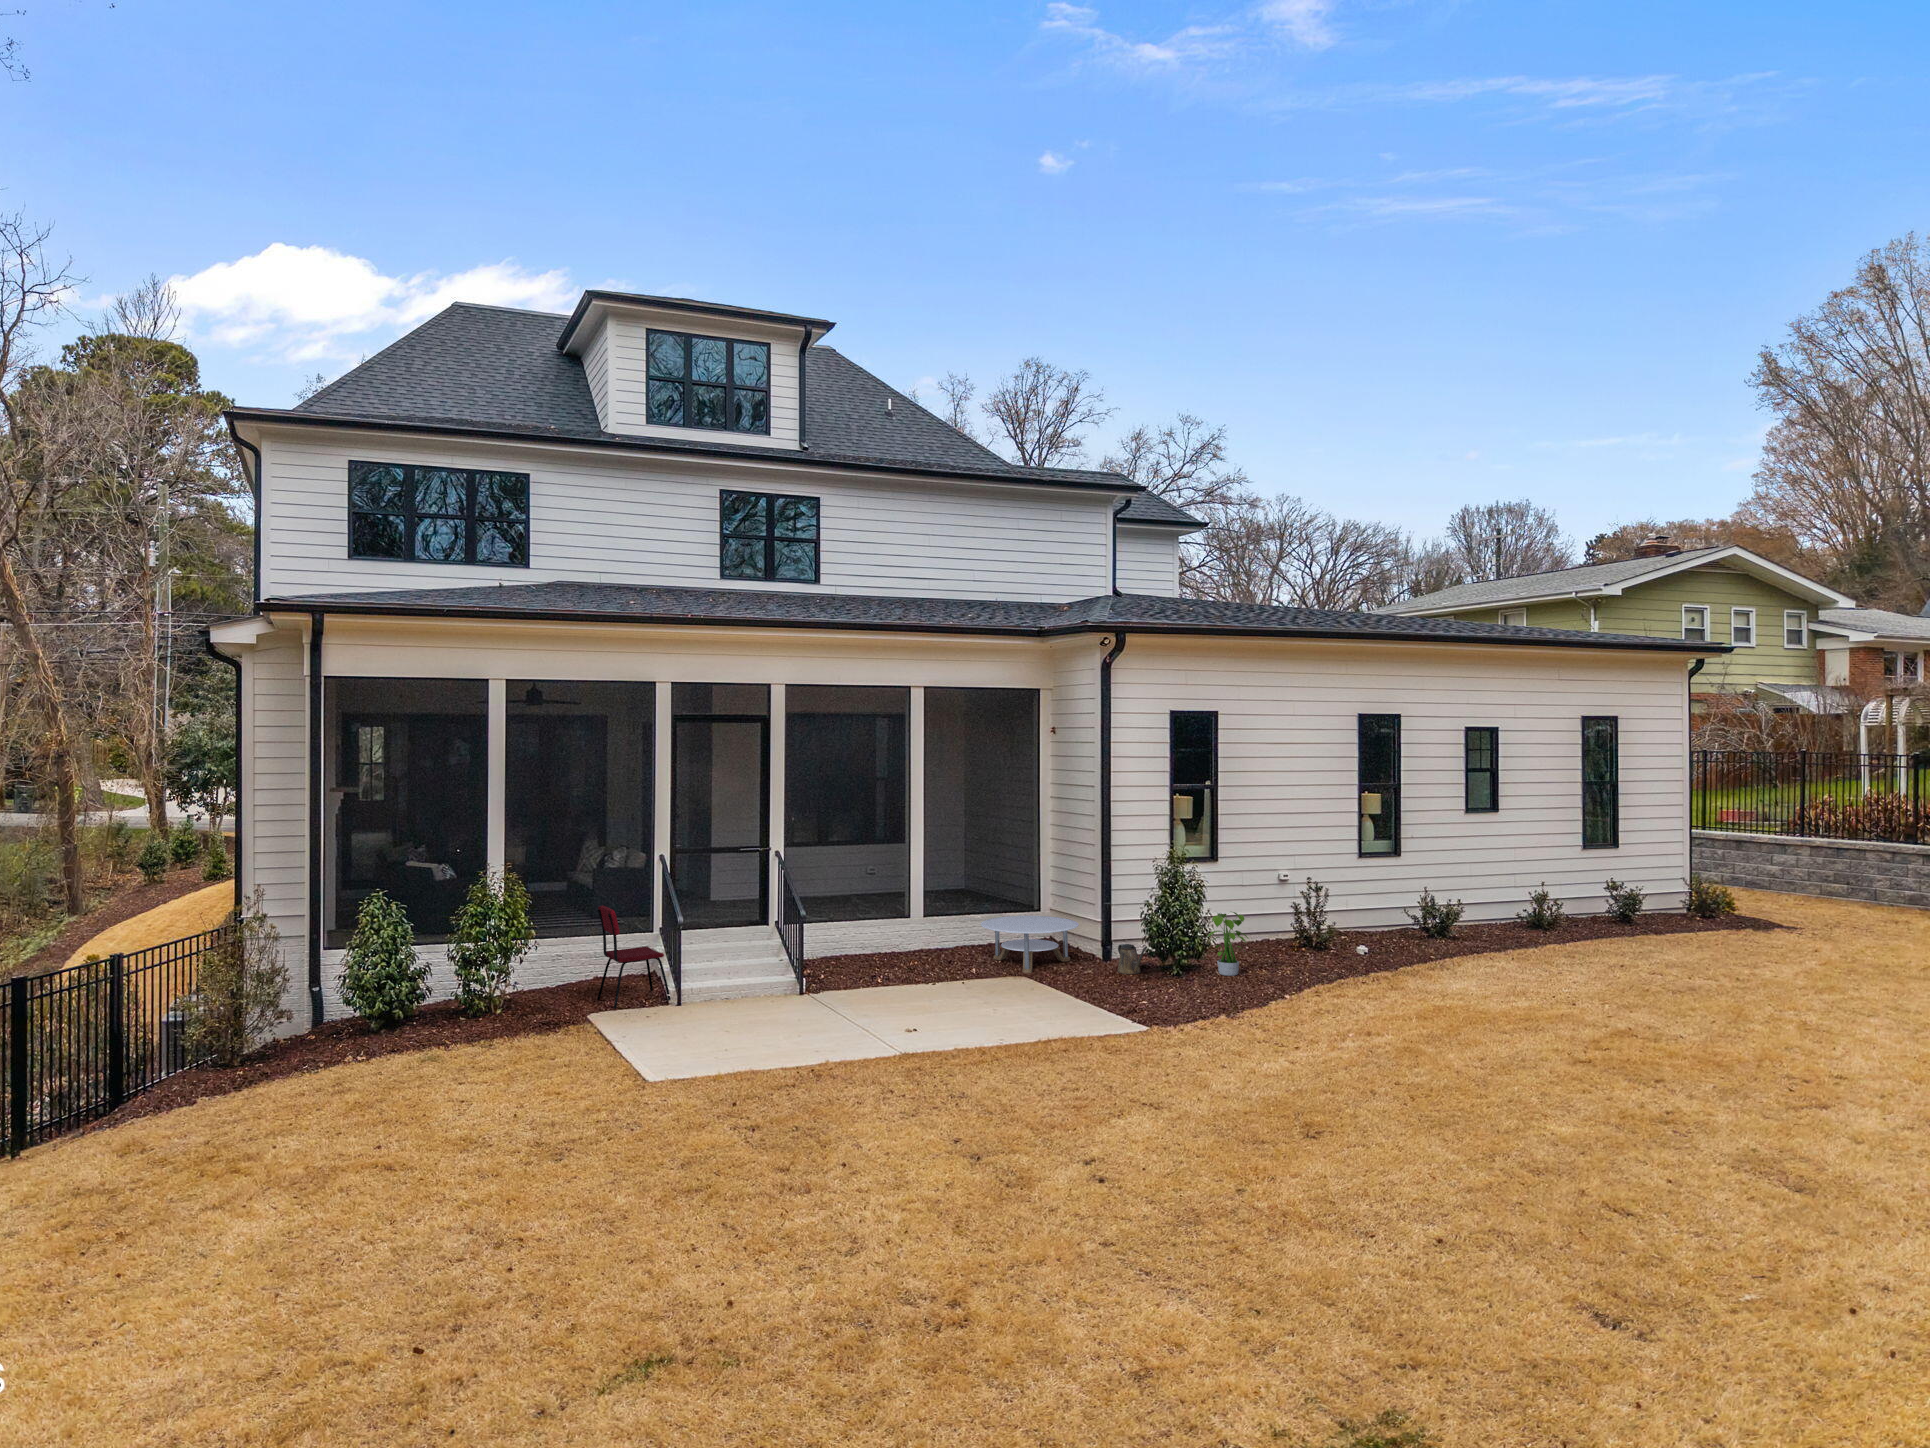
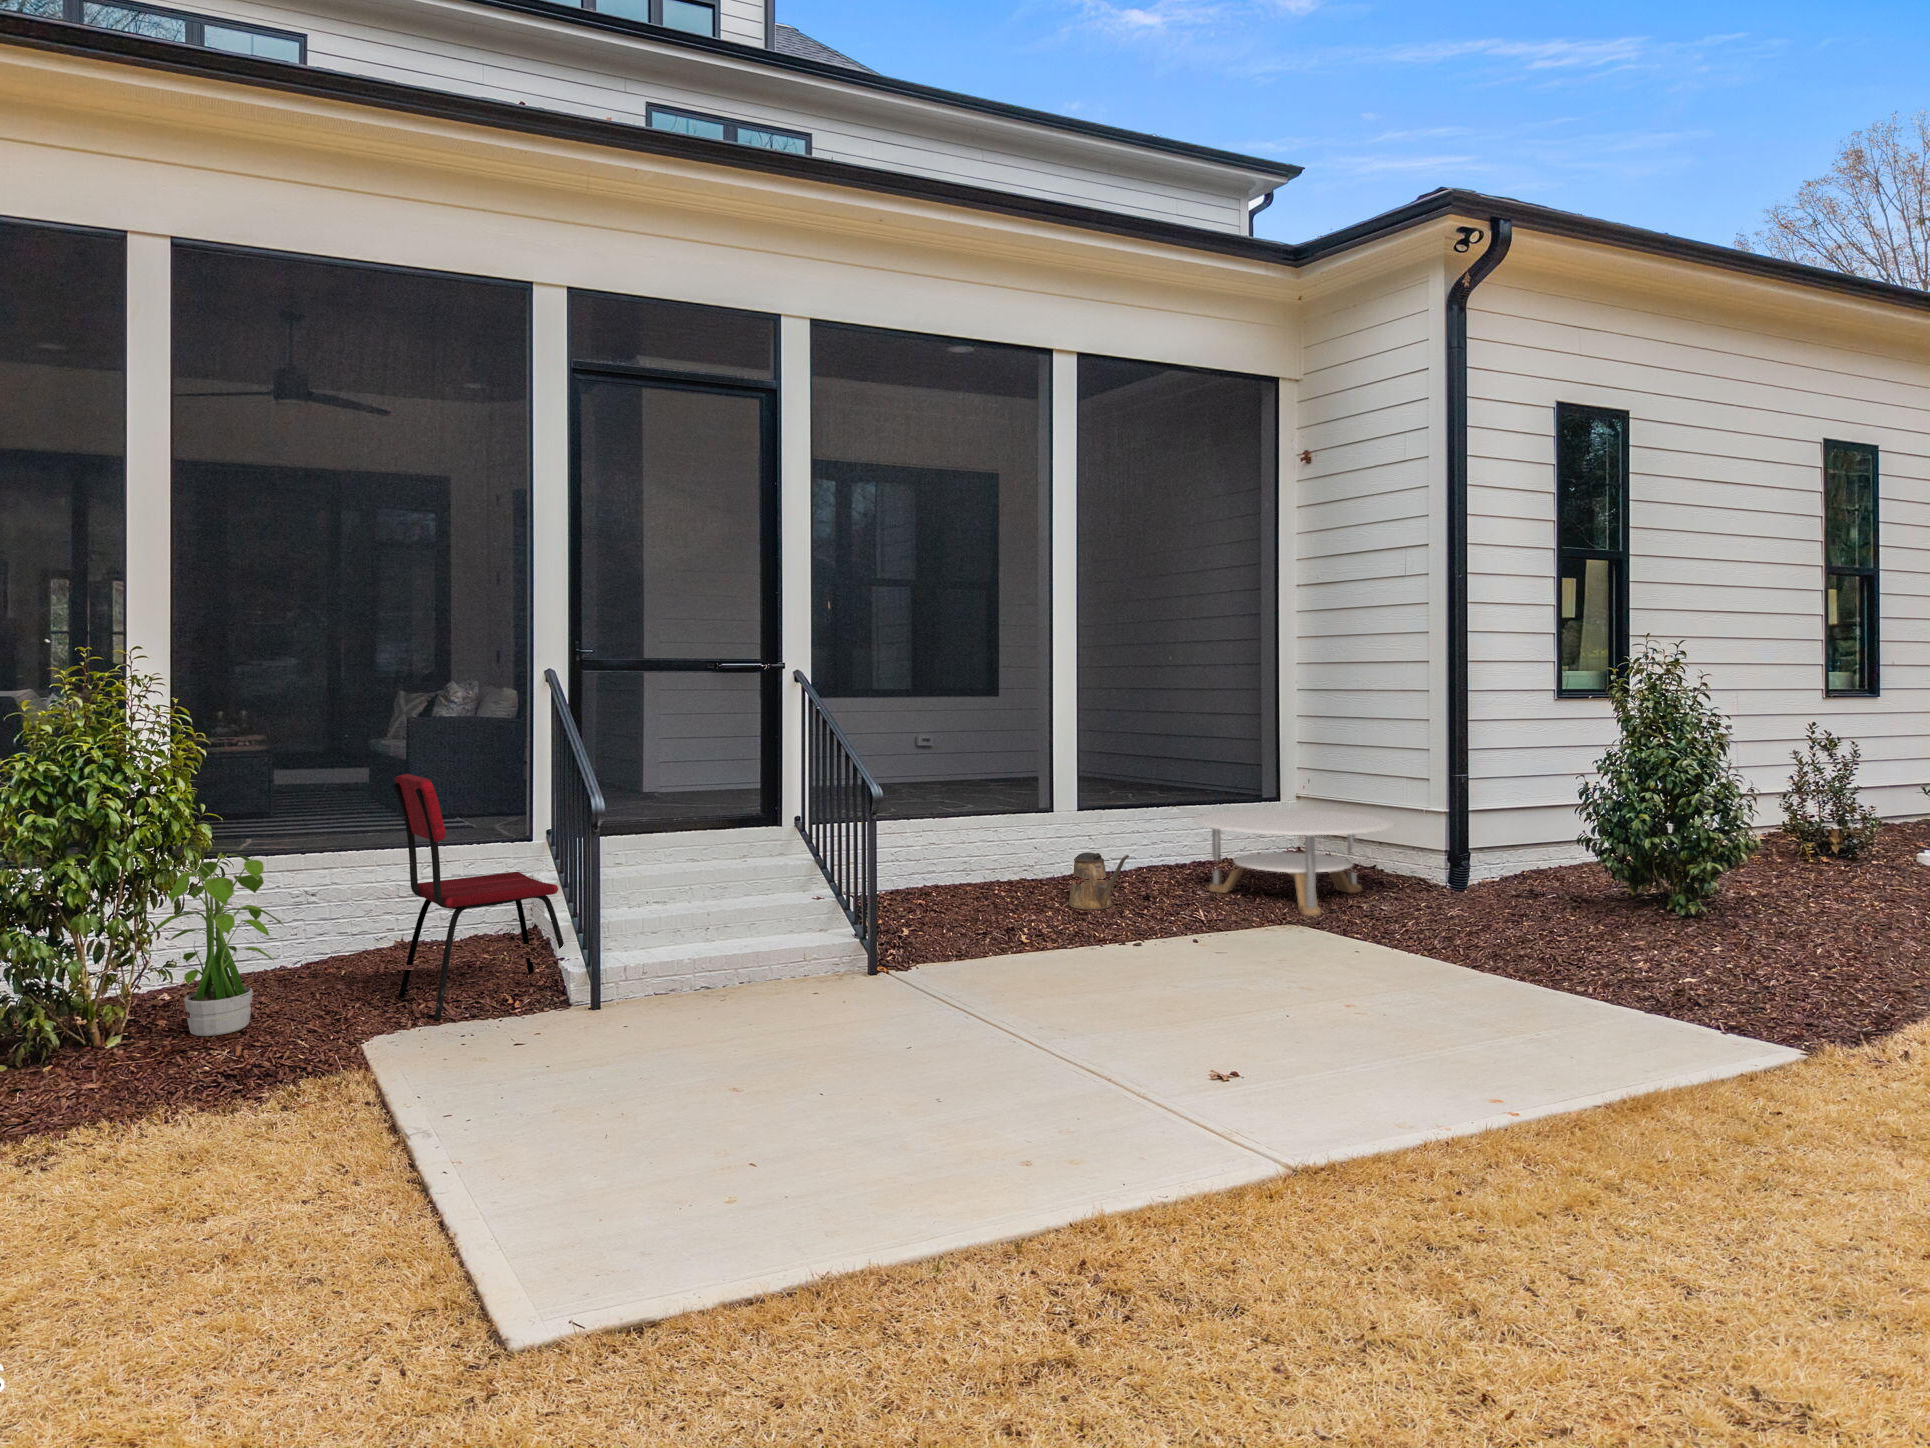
potted plant: present [1207,912,1248,976] -> present [153,854,284,1036]
watering can: present [1117,944,1147,974] -> present [1068,852,1129,909]

